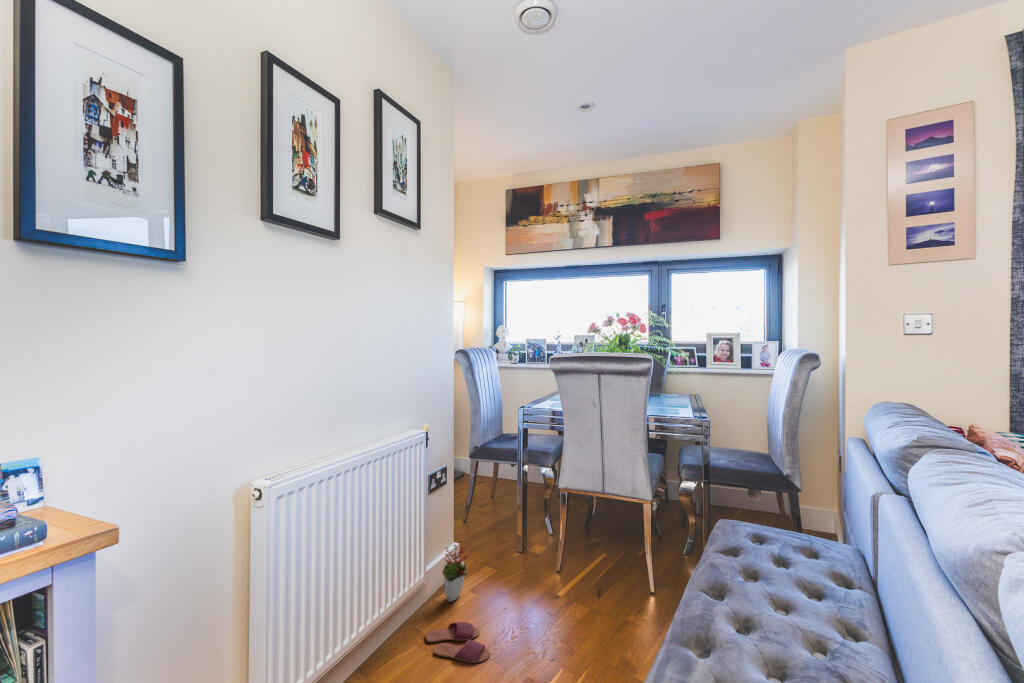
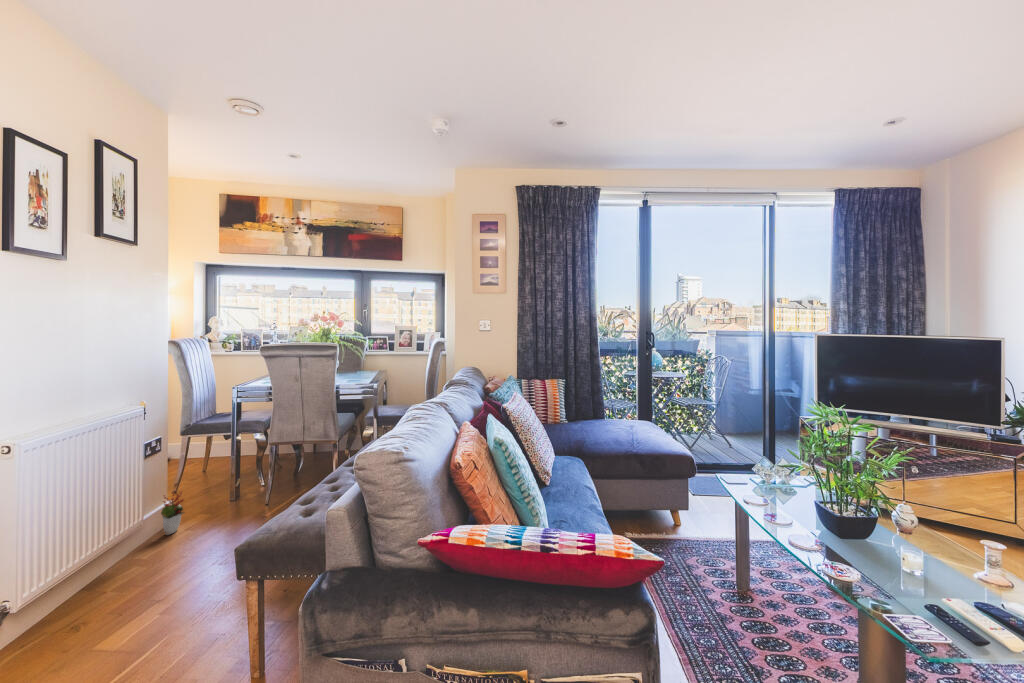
slippers: present [426,622,490,663] -> none [149,539,206,559]

